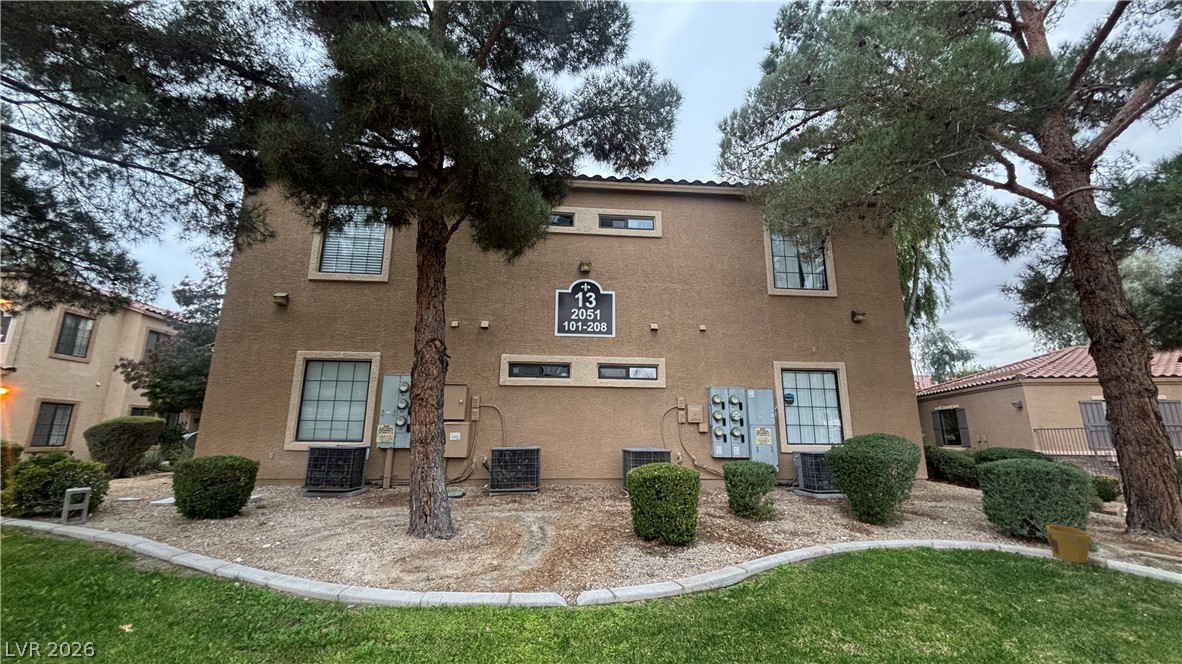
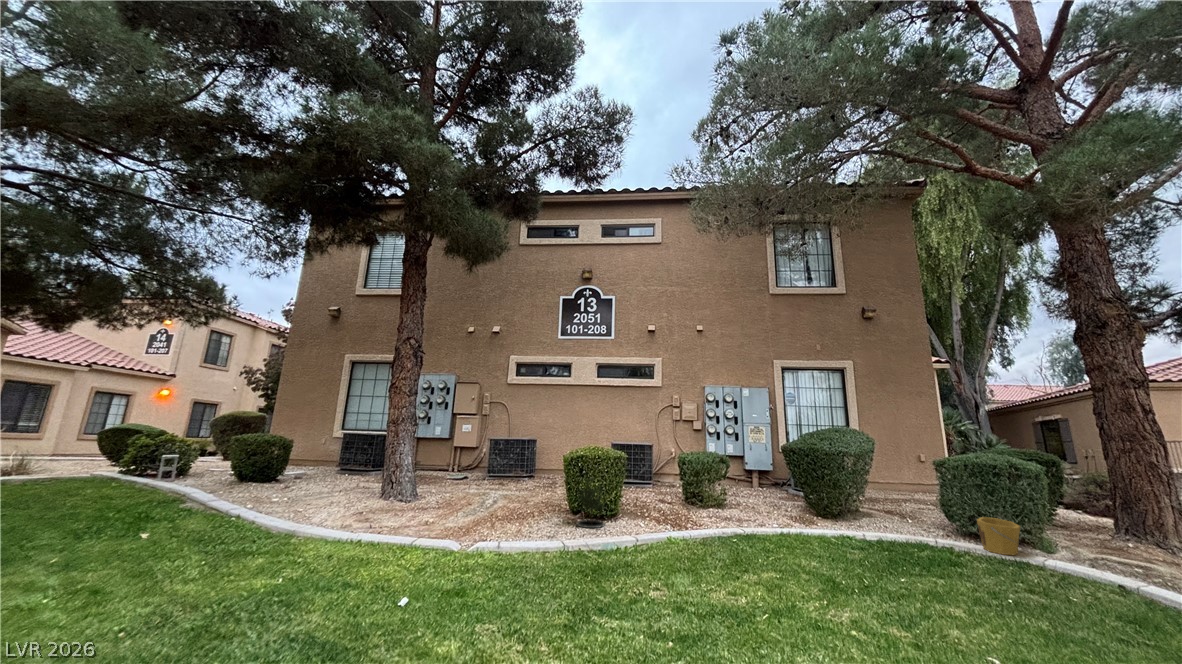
potted tree: none [657,499,691,565] -> present [577,479,605,528]

